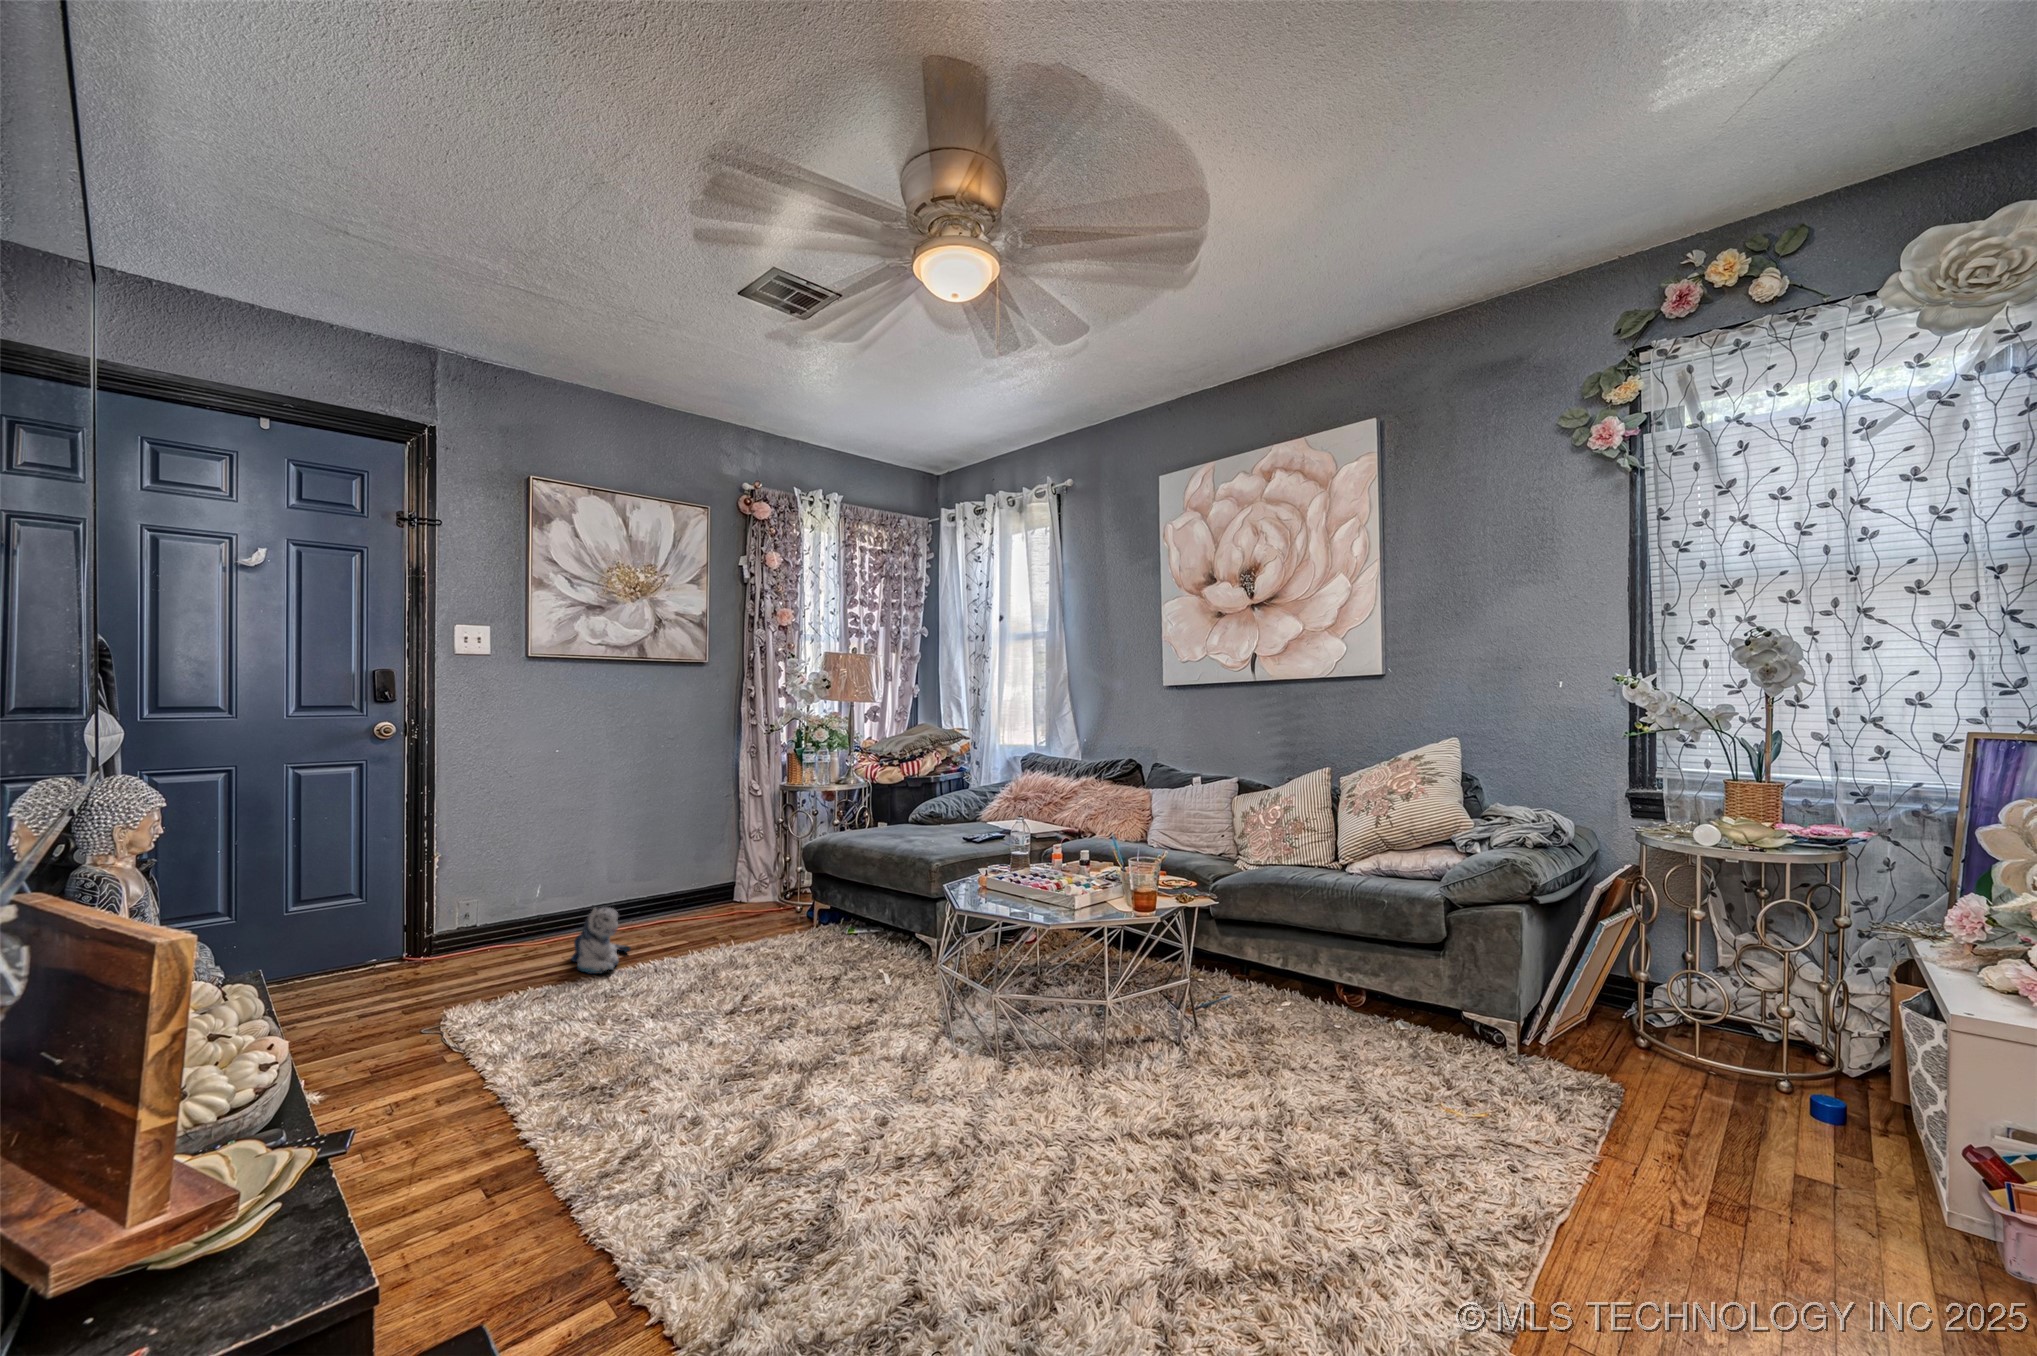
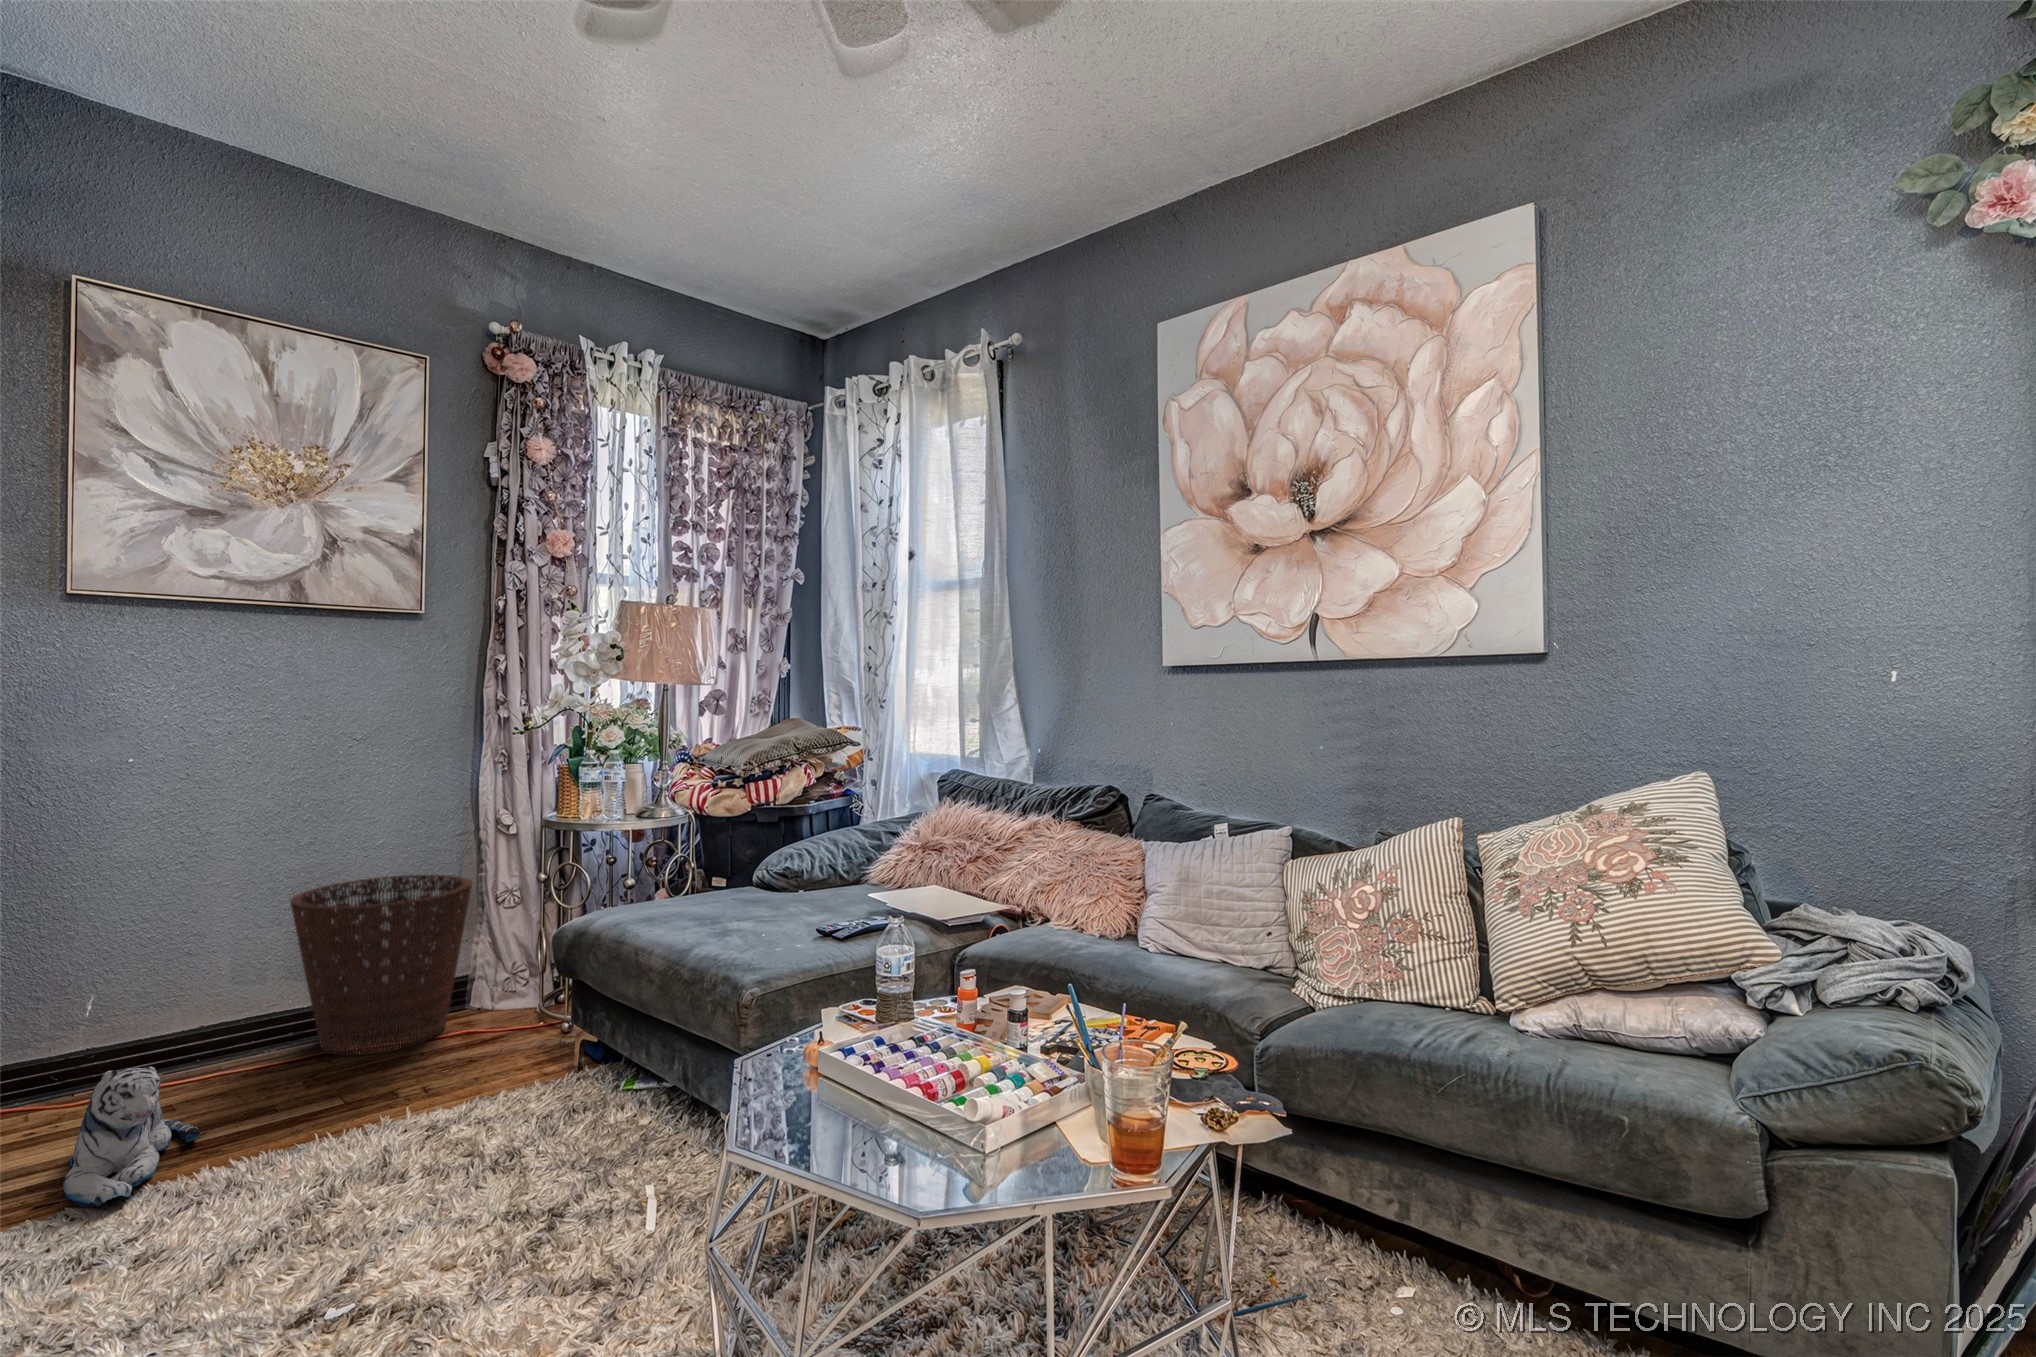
basket: none [648,819,745,921] -> present [290,875,472,1055]

